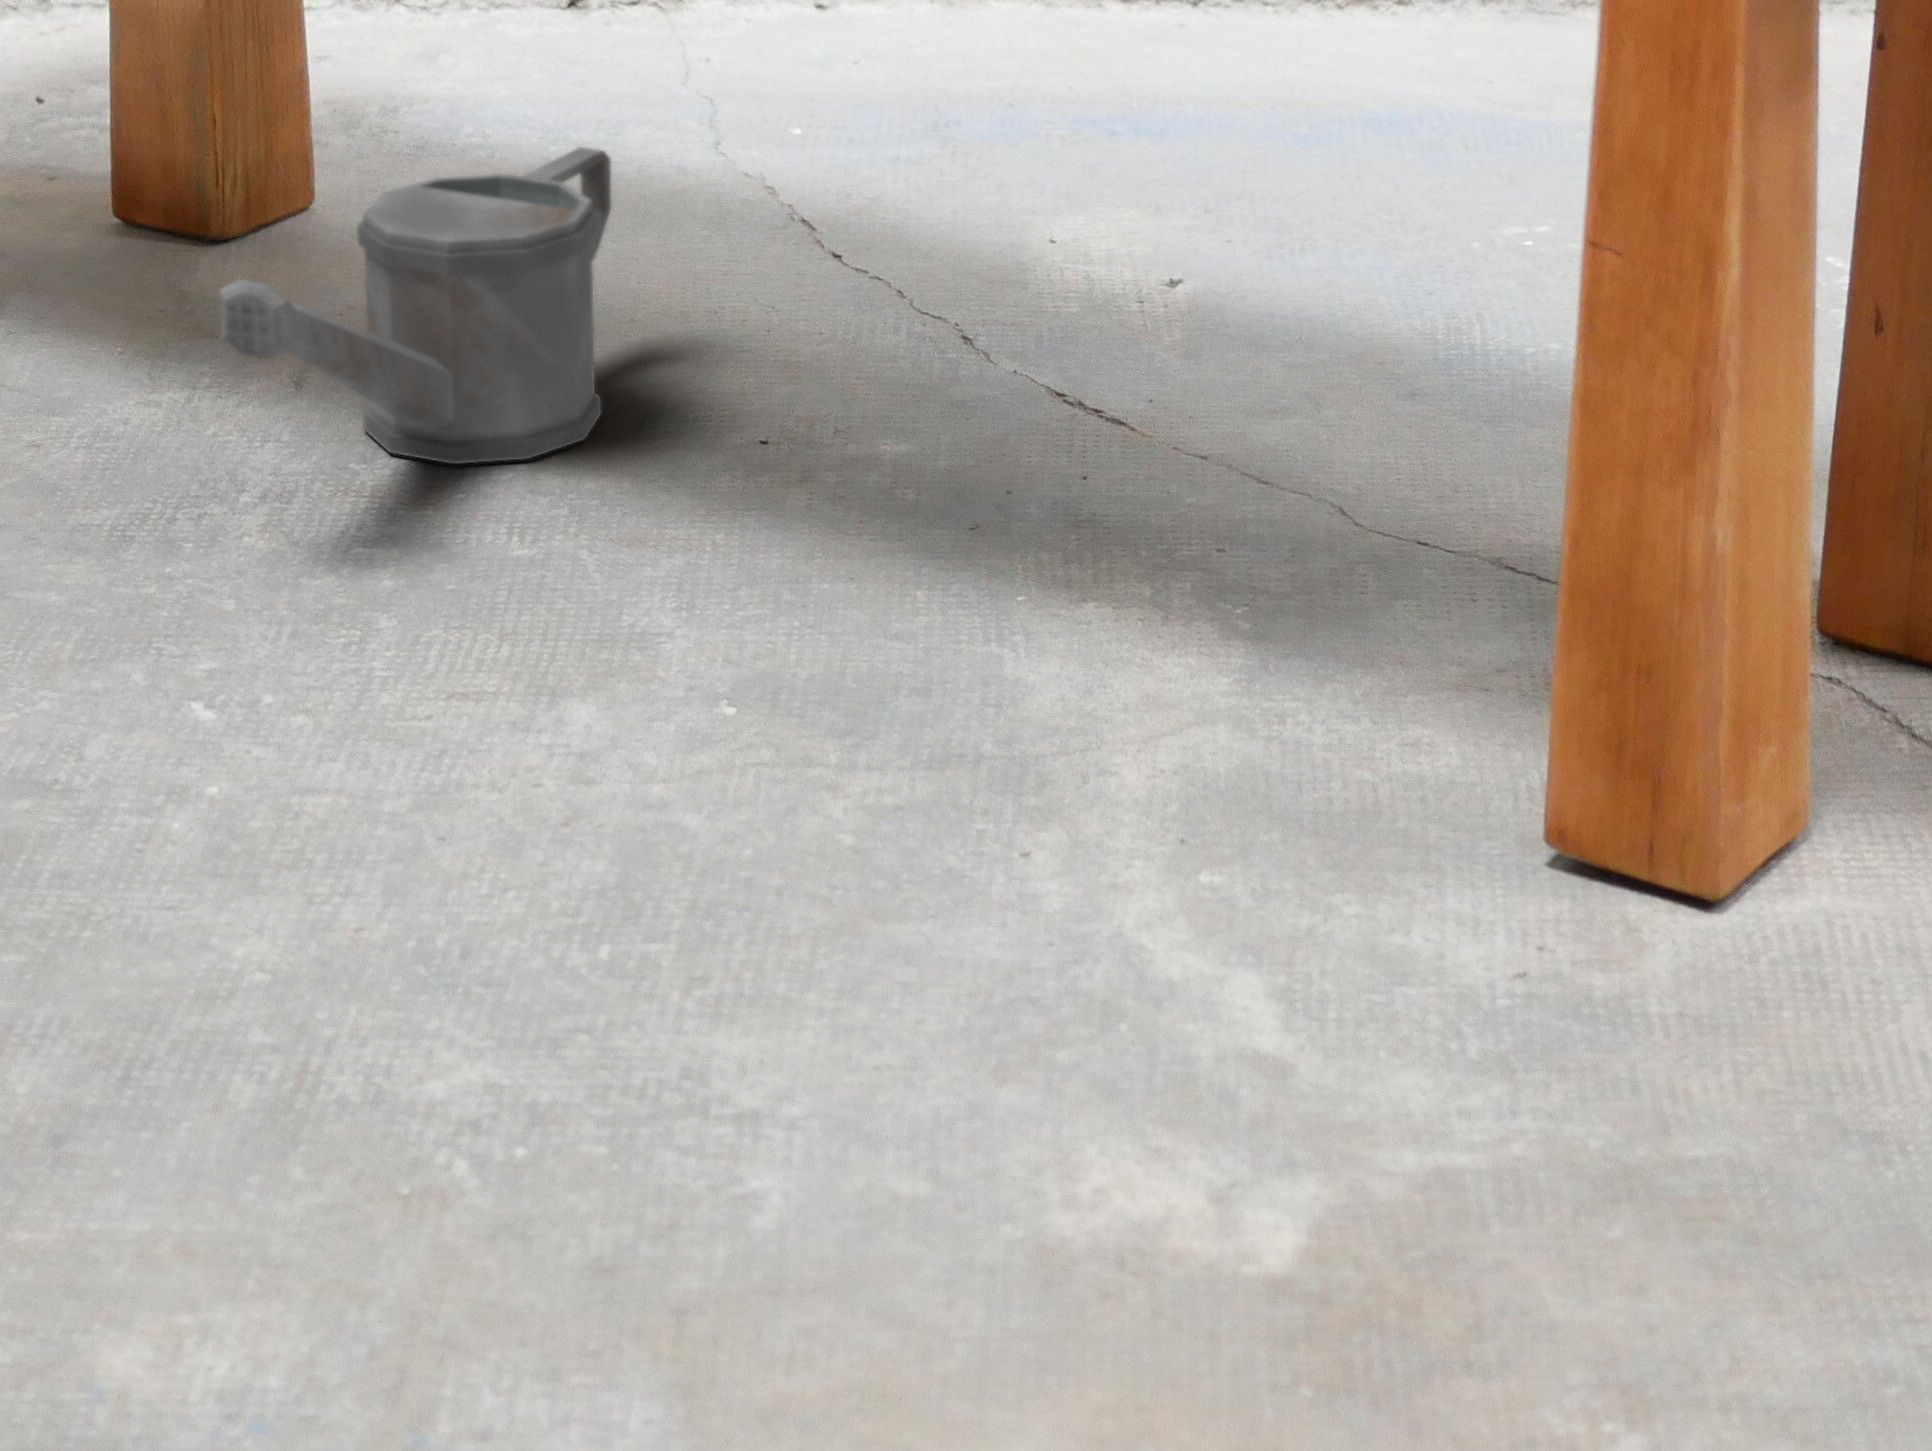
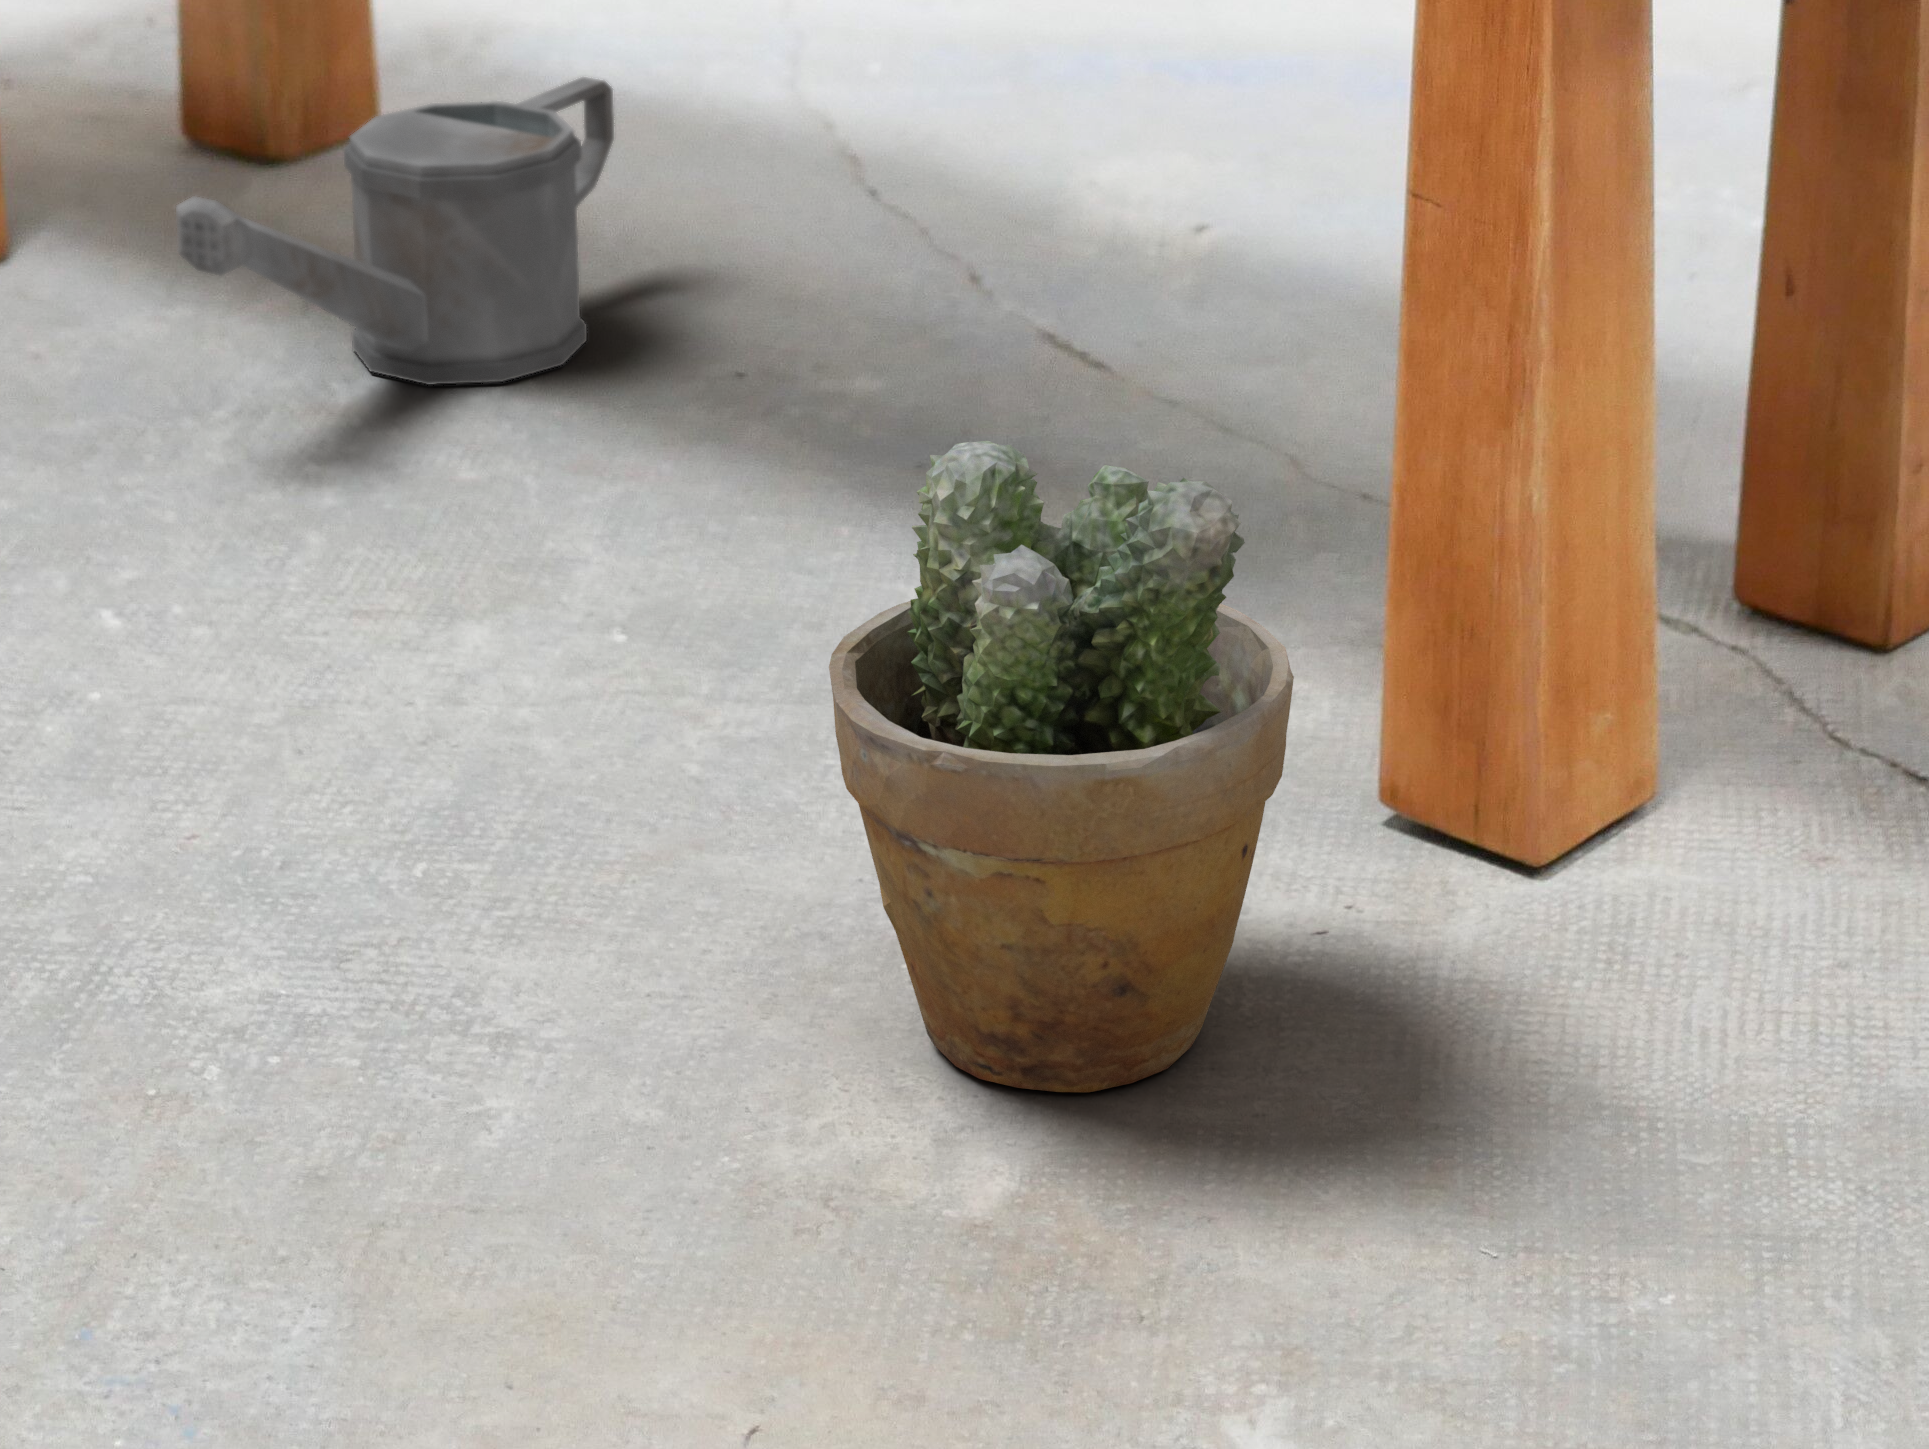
potted plant: none [1072,504,1539,1160] -> present [829,441,1294,1092]

